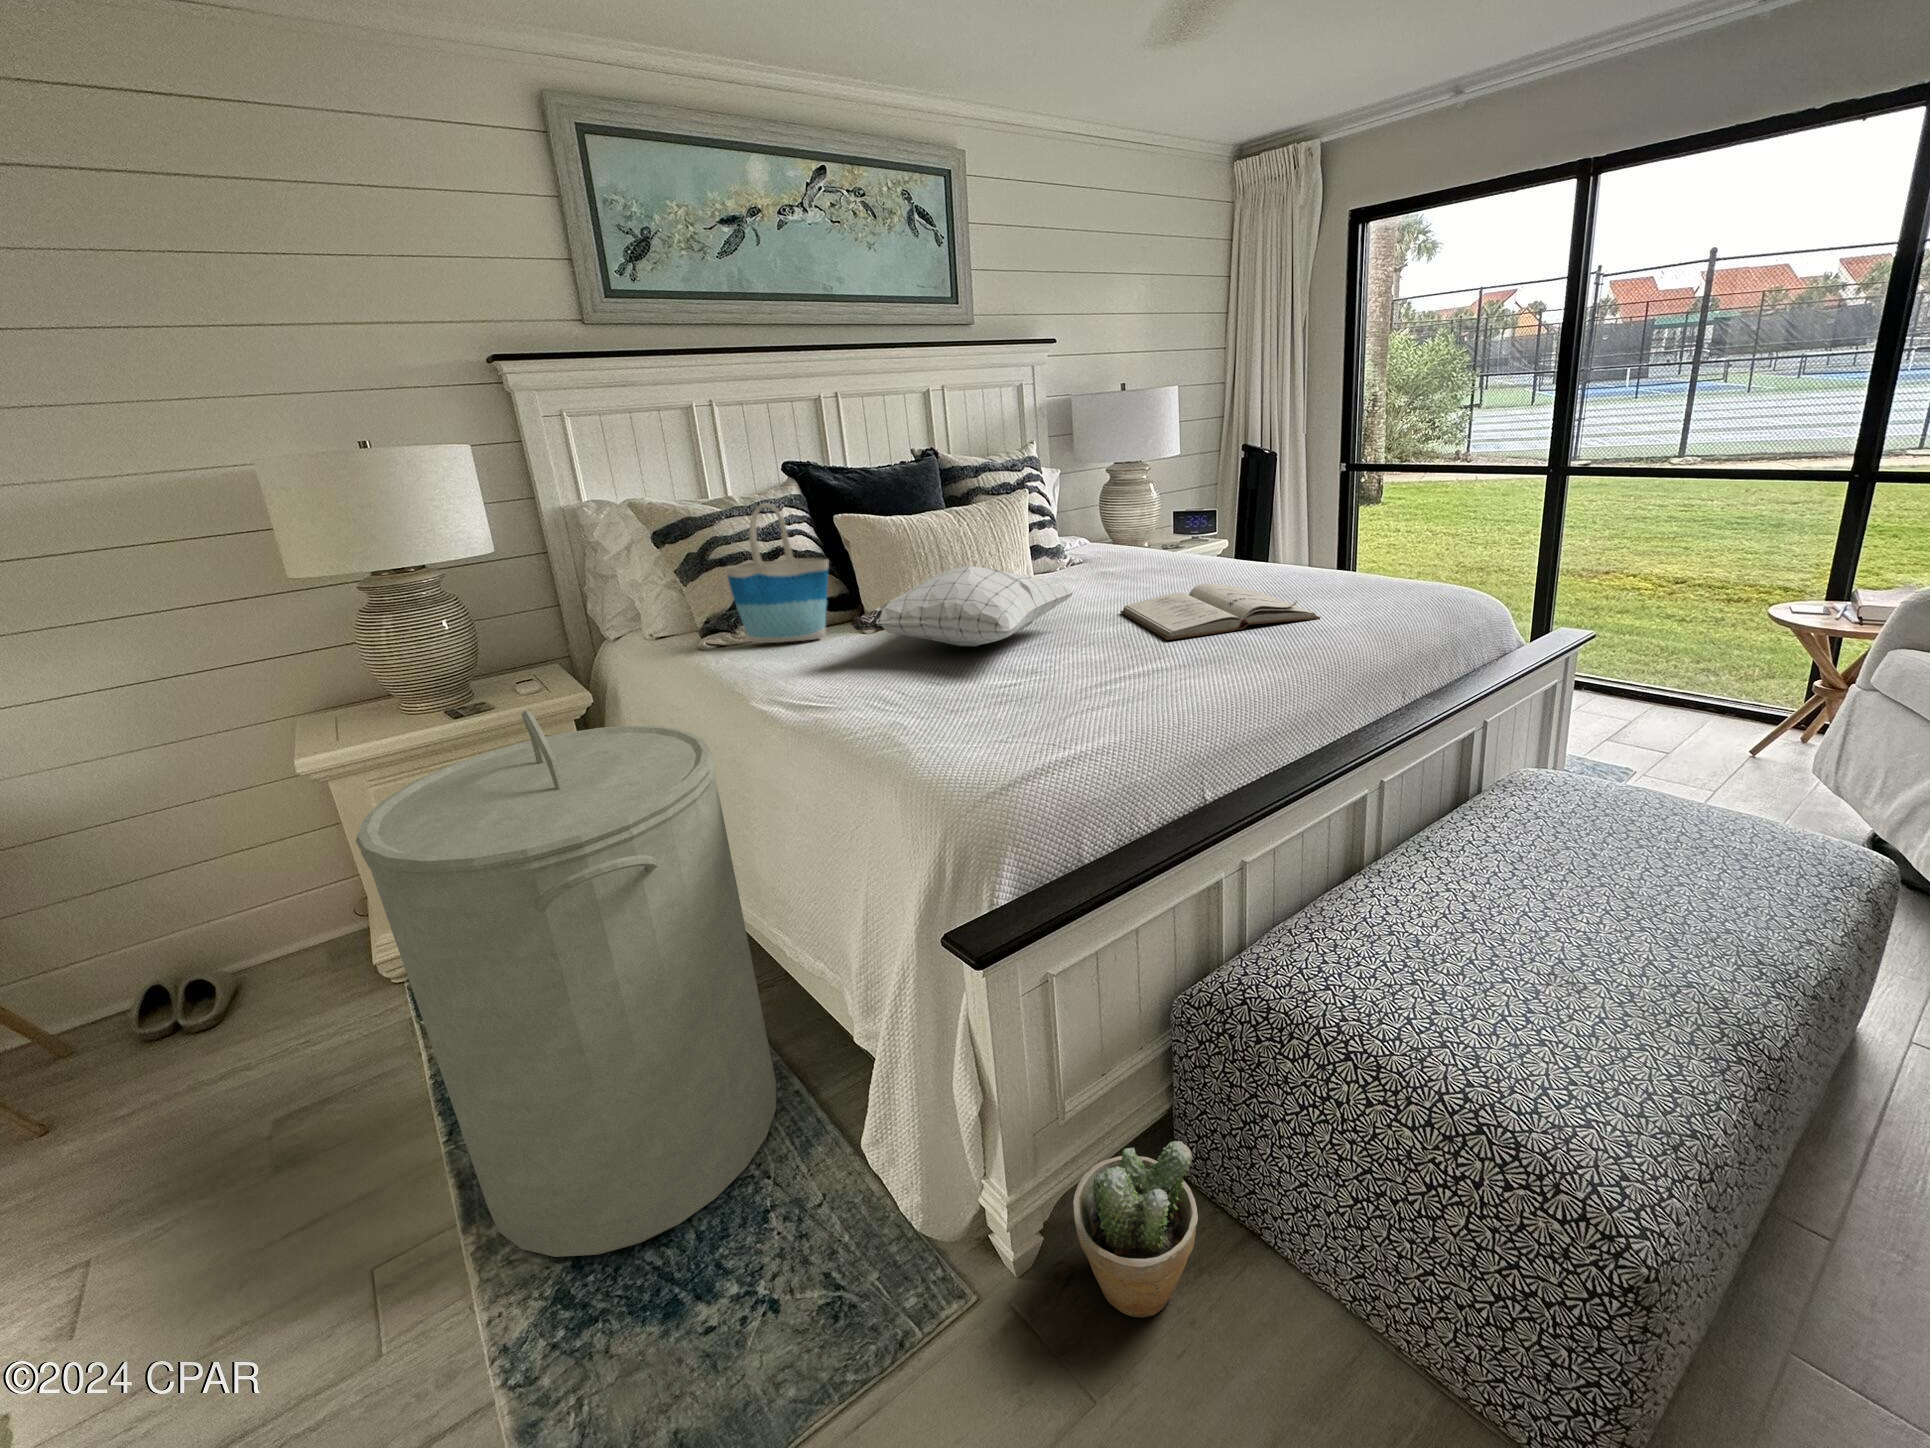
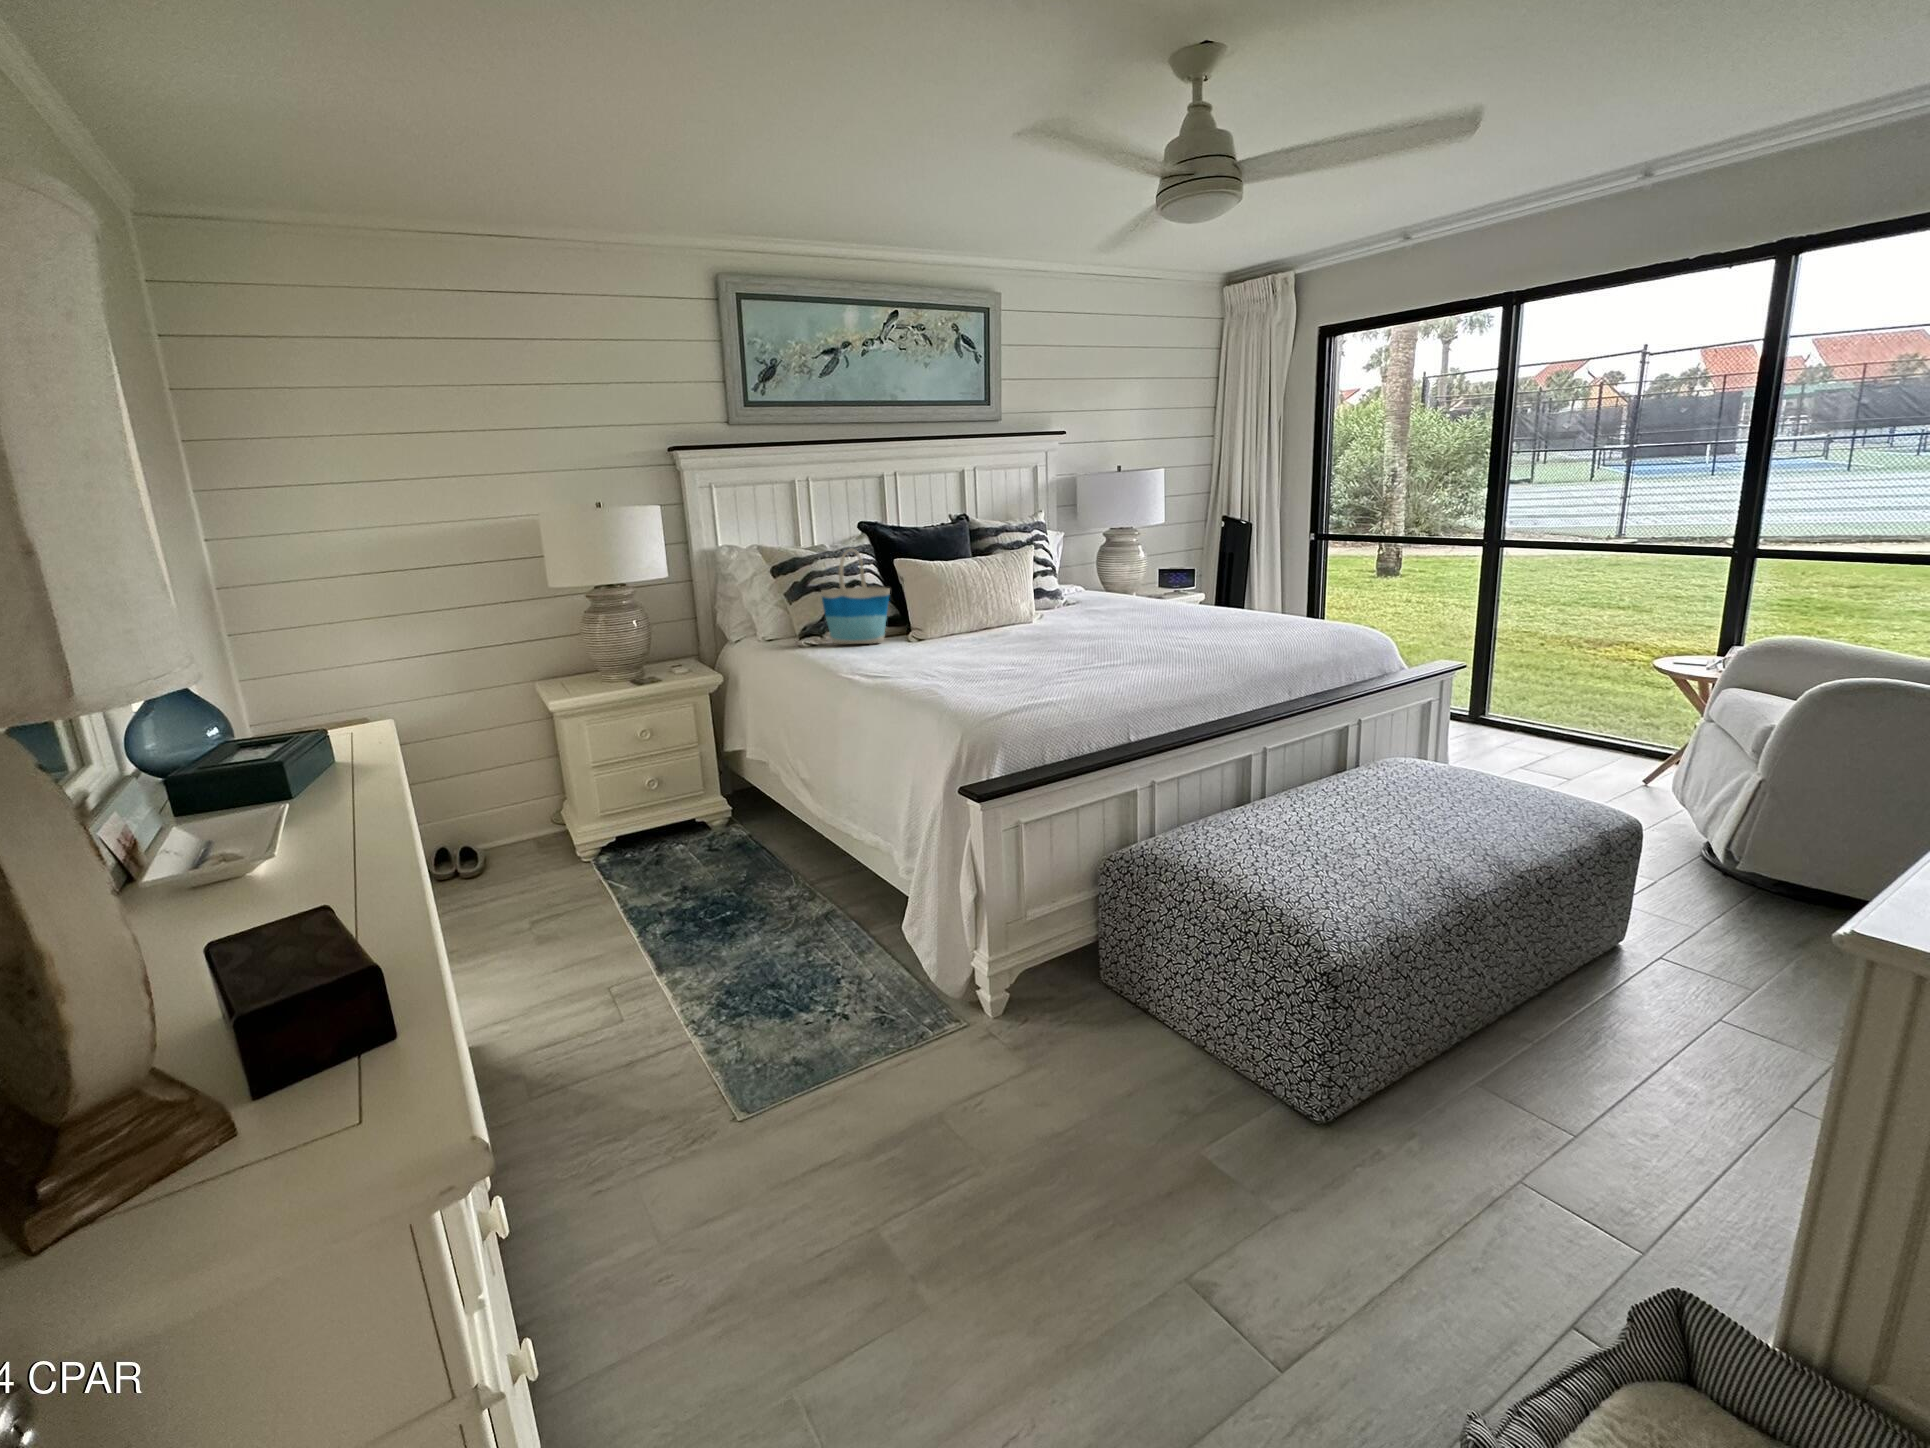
pillow: present [850,566,1075,646] -> none [905,594,1061,649]
book: present [1120,583,1320,640] -> none [1095,616,1238,649]
laundry hamper: present [356,711,776,1257] -> none [637,660,842,990]
potted plant: present [1073,1141,1198,1317] -> none [1030,933,1105,1041]

